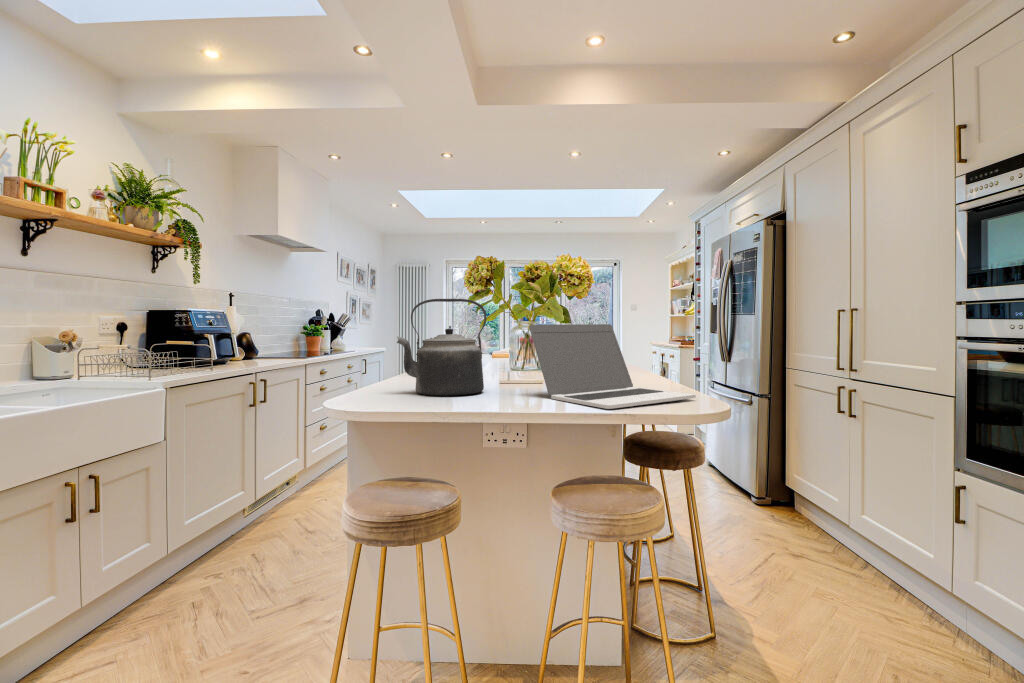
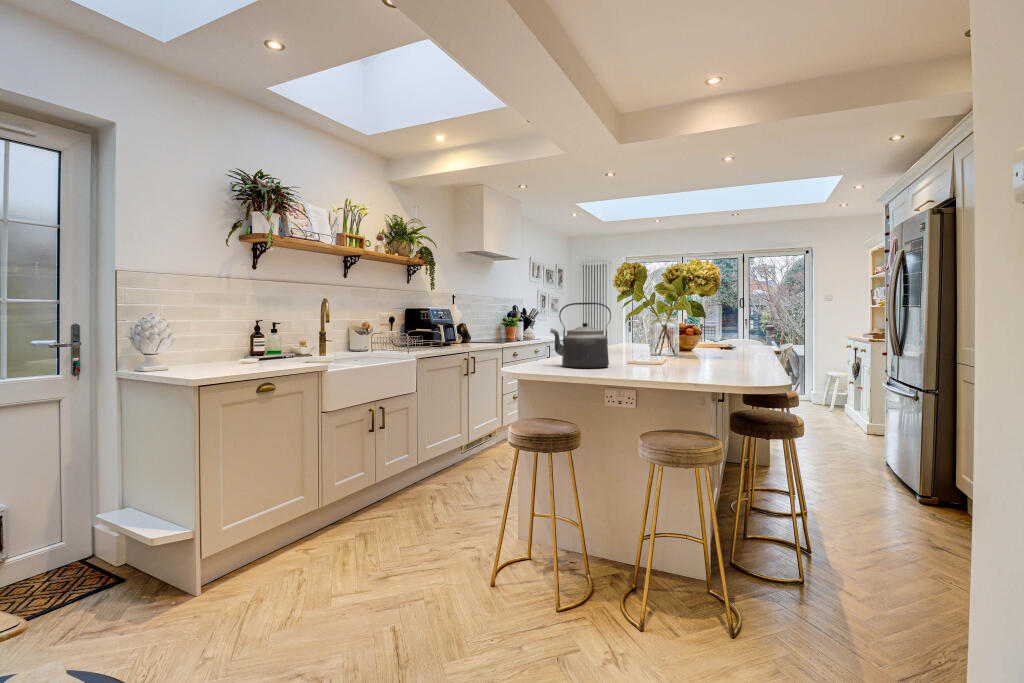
laptop: present [529,324,696,409] -> none [639,320,762,379]

